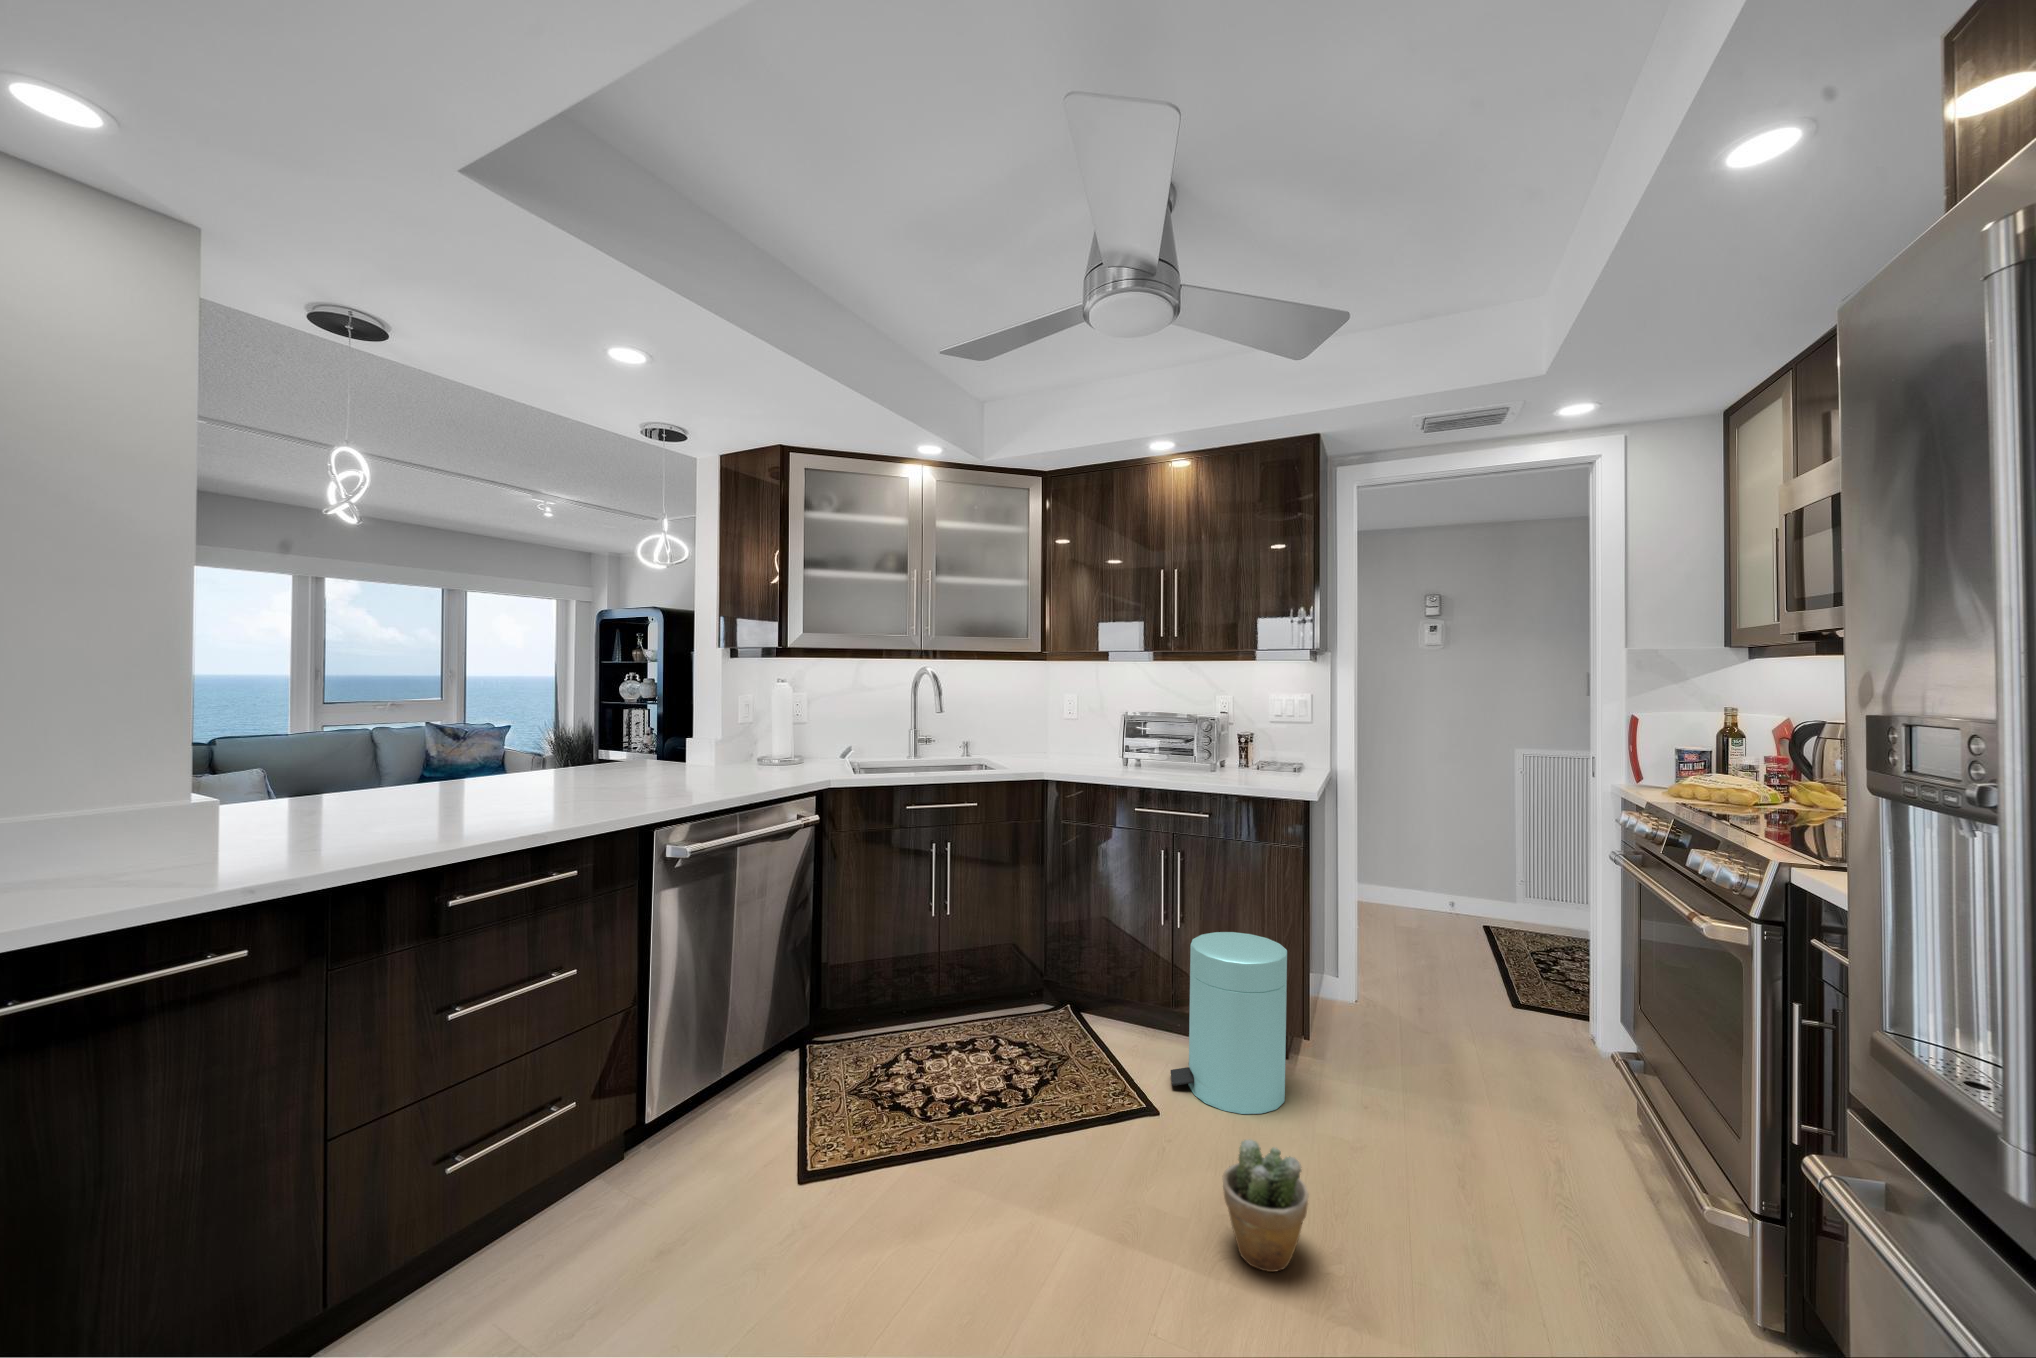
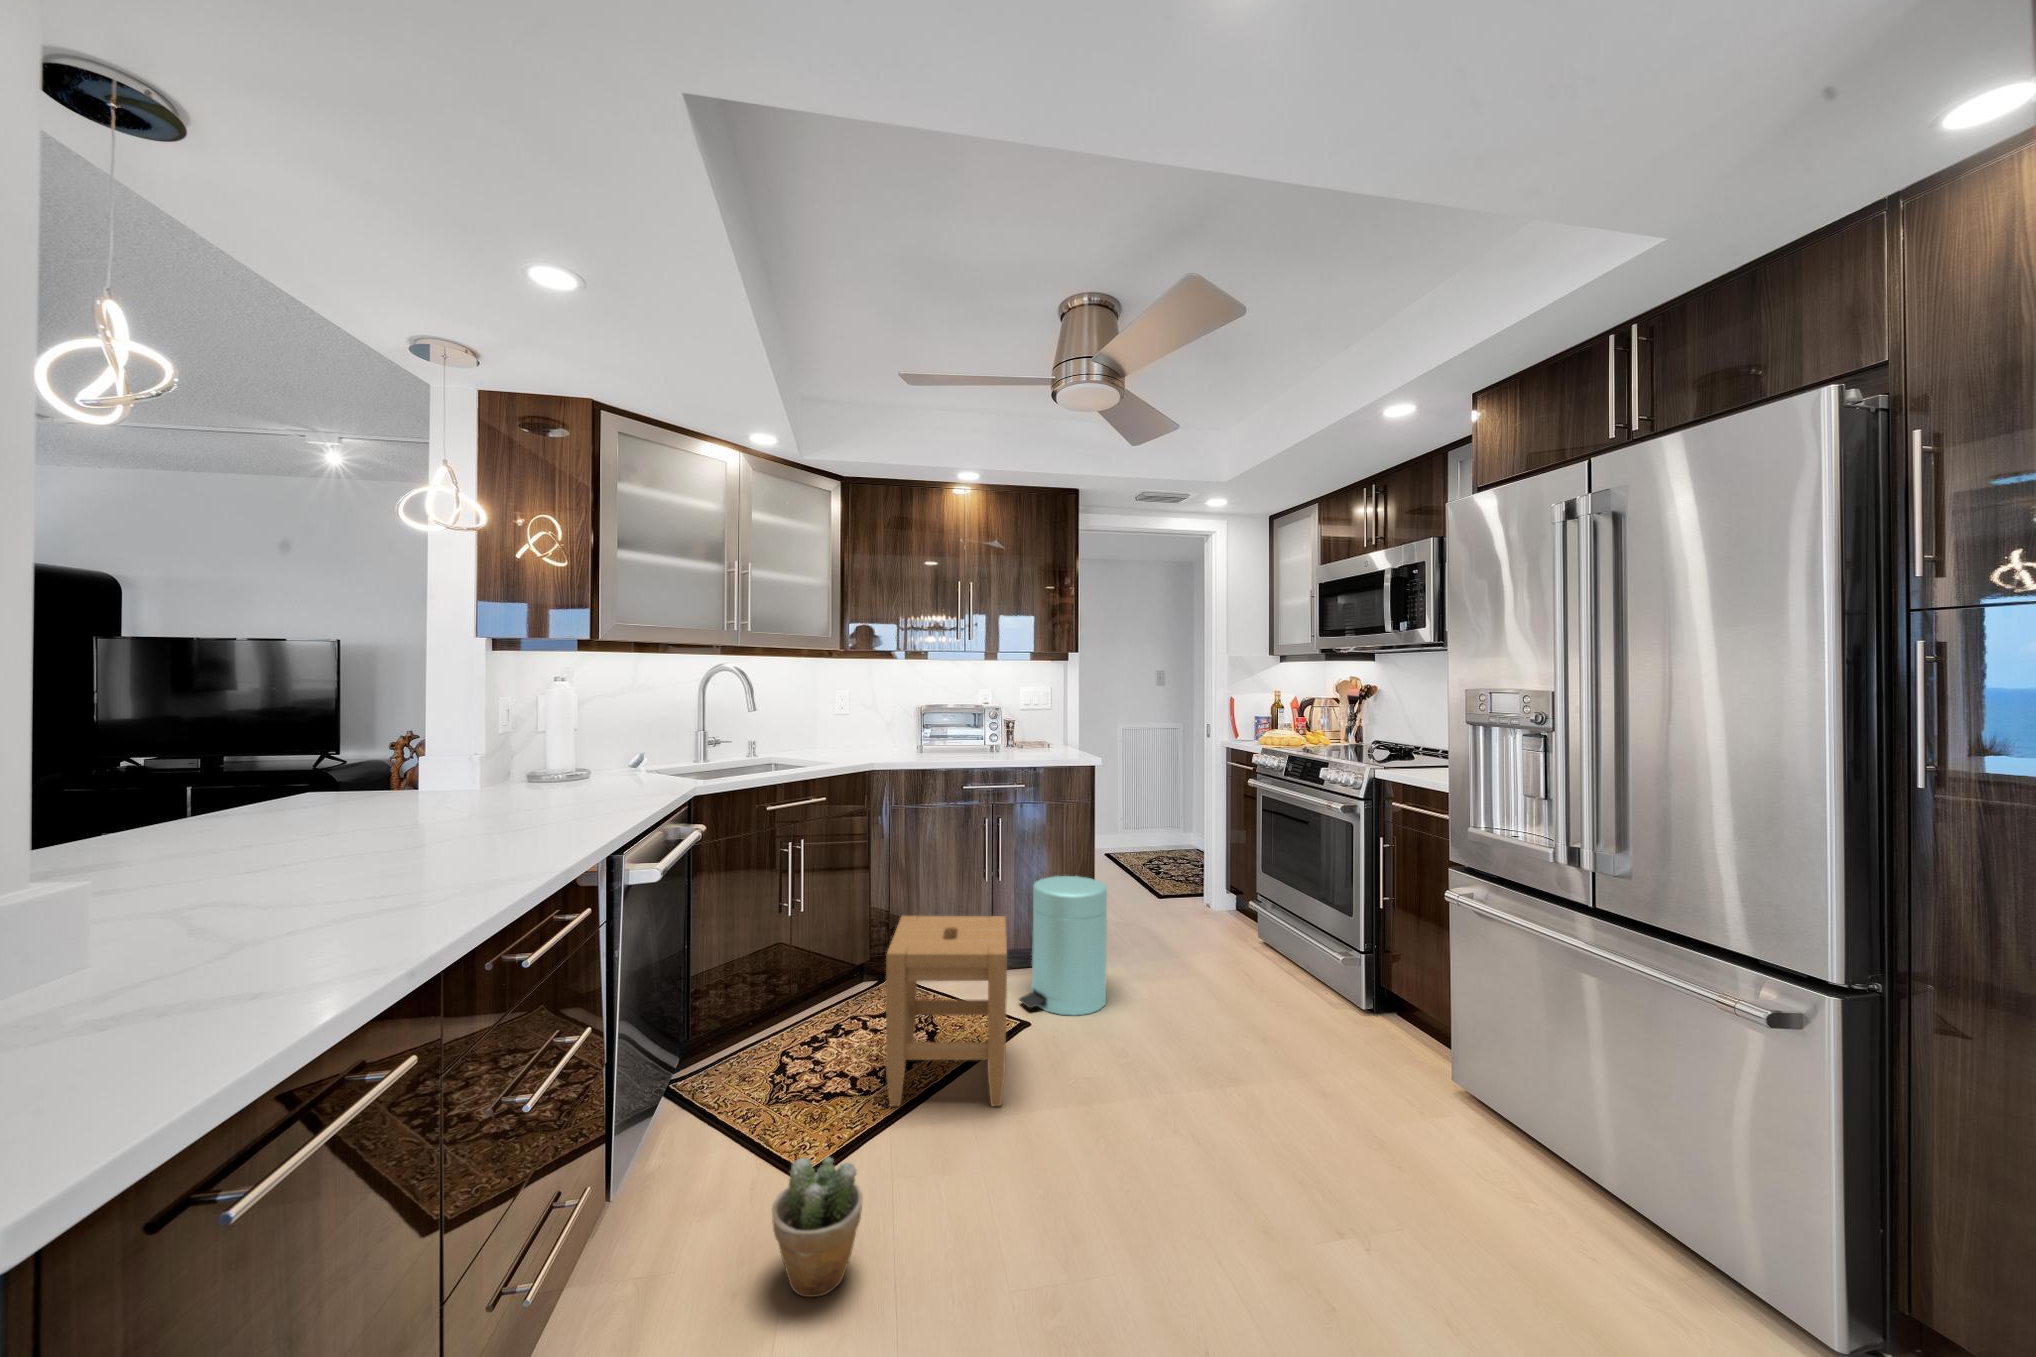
stool: none [929,942,1102,1181] -> present [886,916,1007,1106]
potted plant: present [1223,1139,1309,1272] -> present [772,1157,863,1297]

